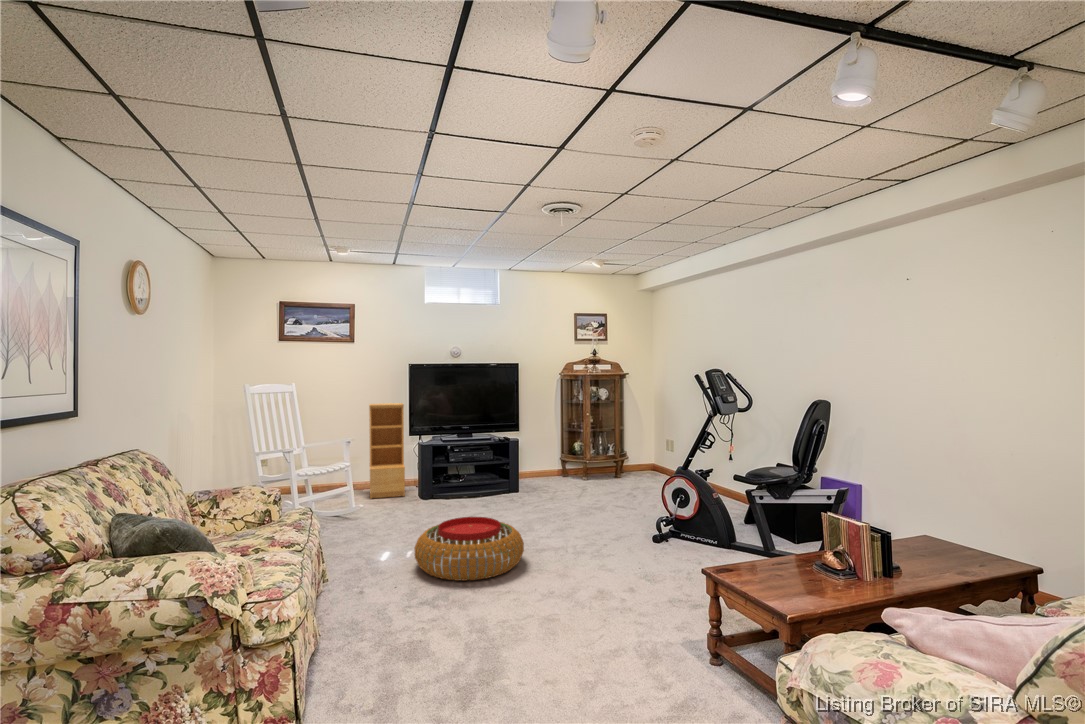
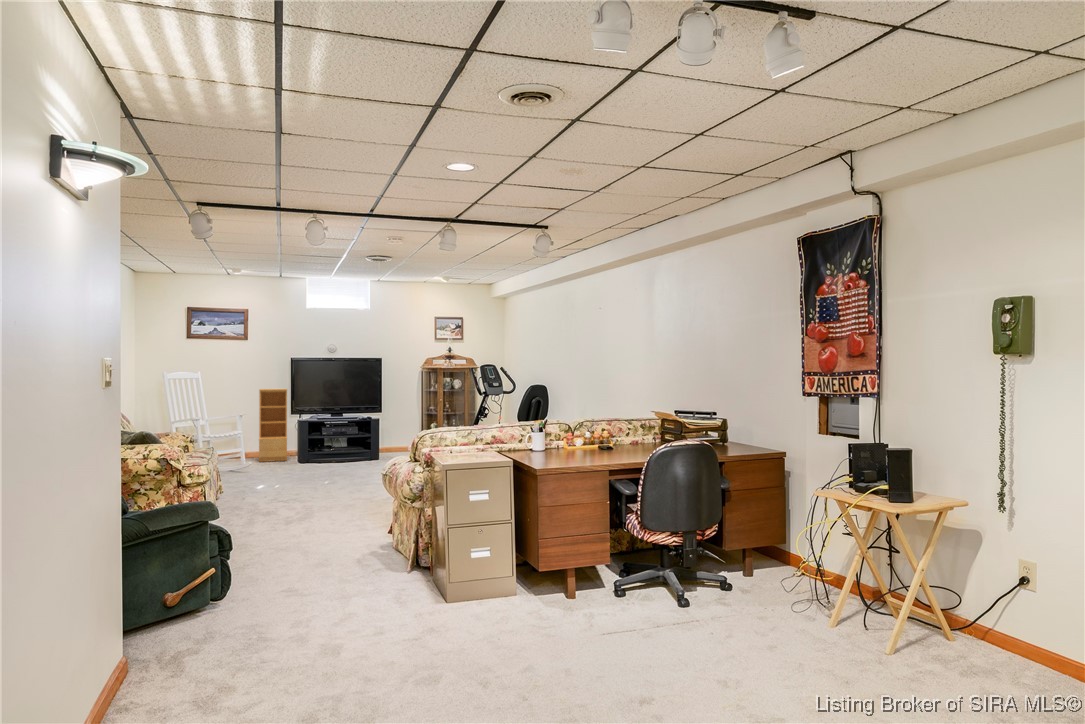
pouf: present [414,517,524,581] -> none [281,461,354,494]

